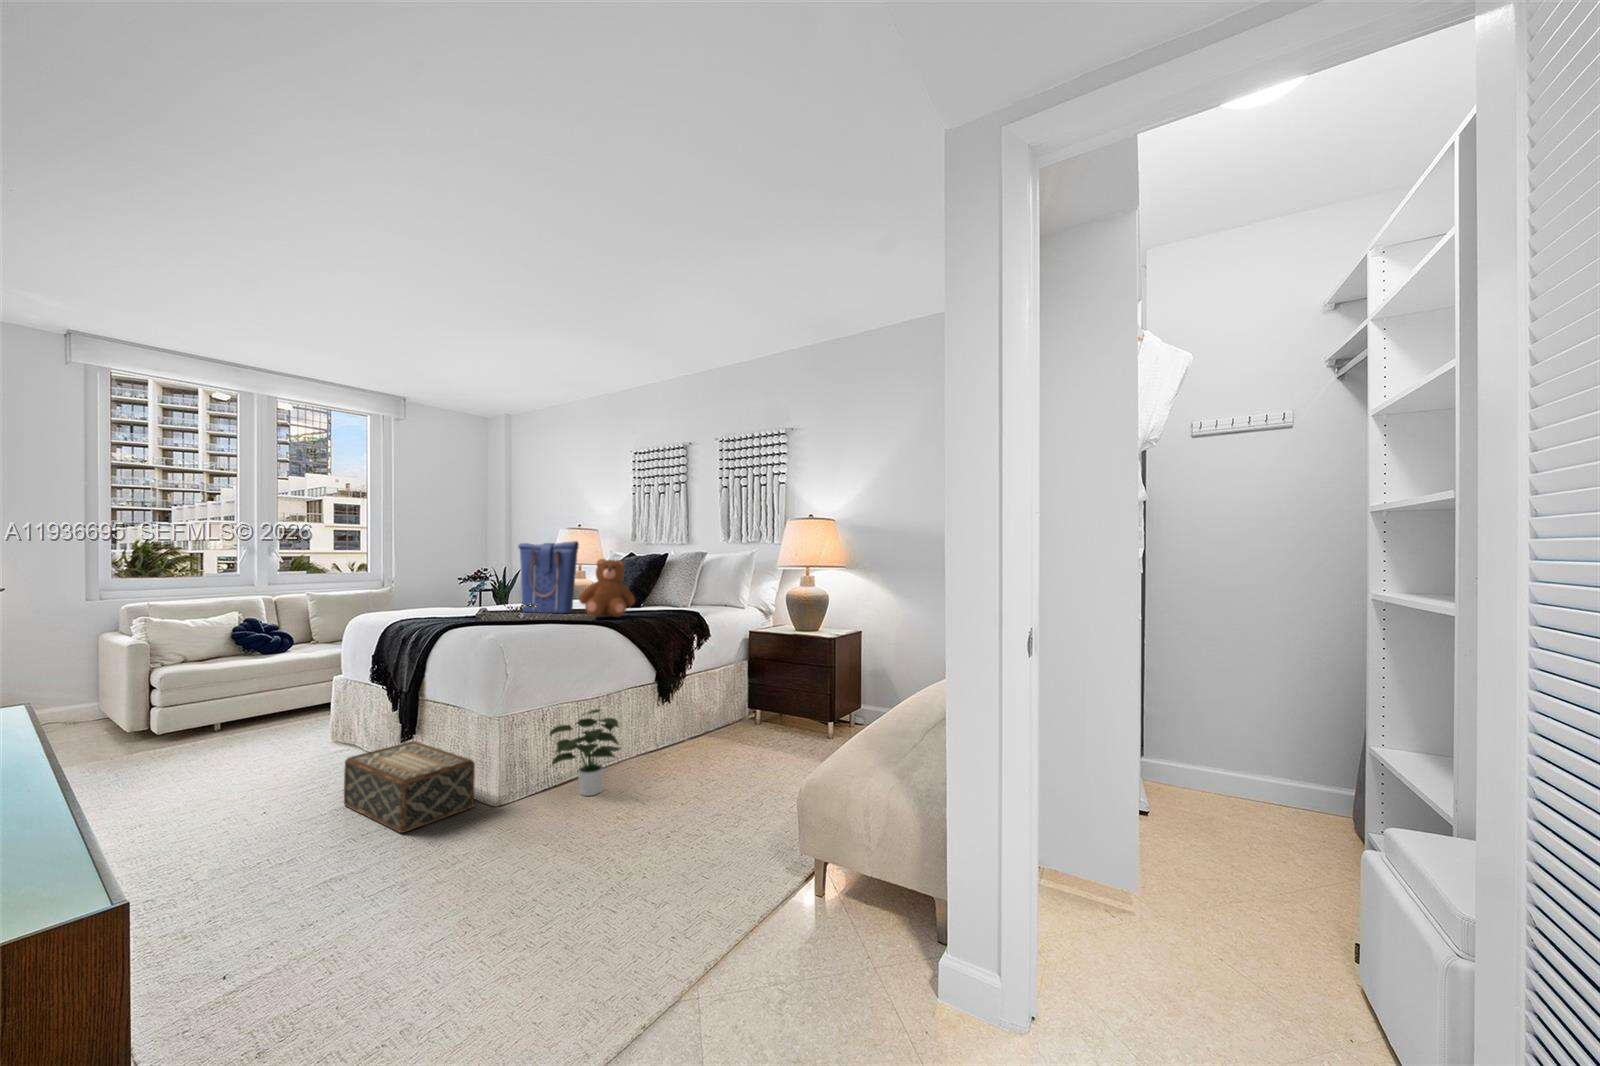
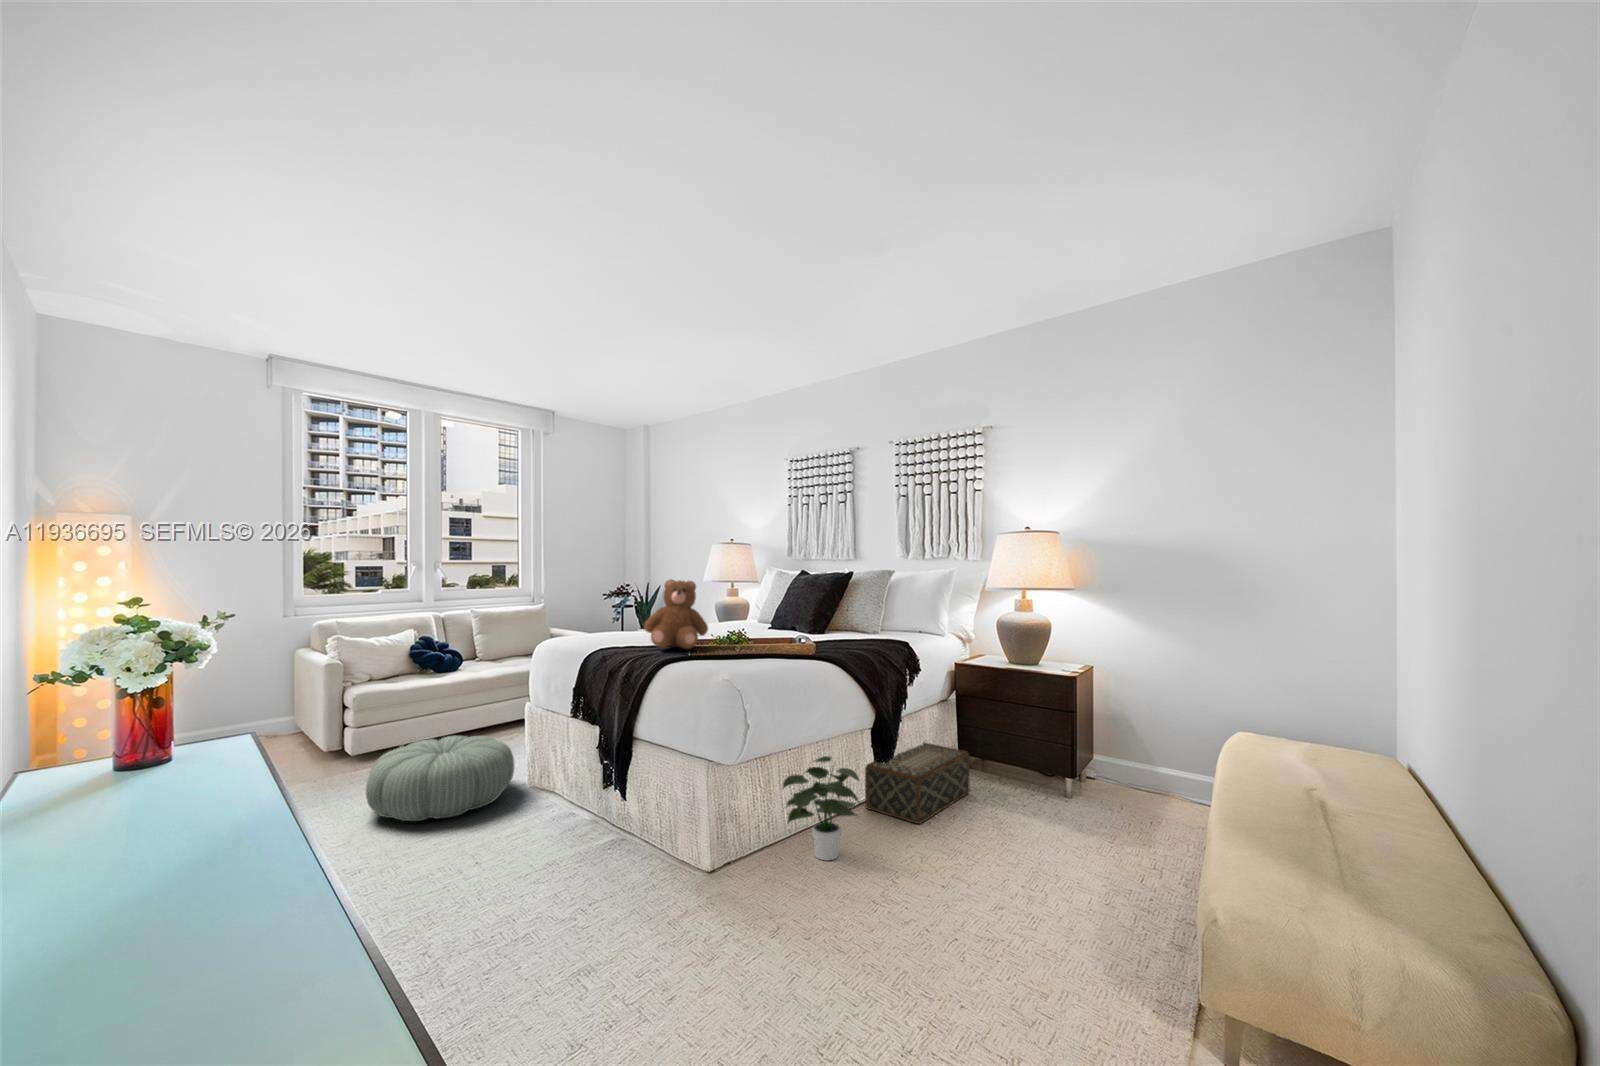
tote bag: present [518,541,579,613] -> none [705,559,772,640]
teddy bear: present [579,559,635,617] -> present [644,579,708,649]
pouf: none [152,707,320,785] -> present [366,736,515,821]
woven basket: present [344,741,475,833] -> present [865,743,970,824]

